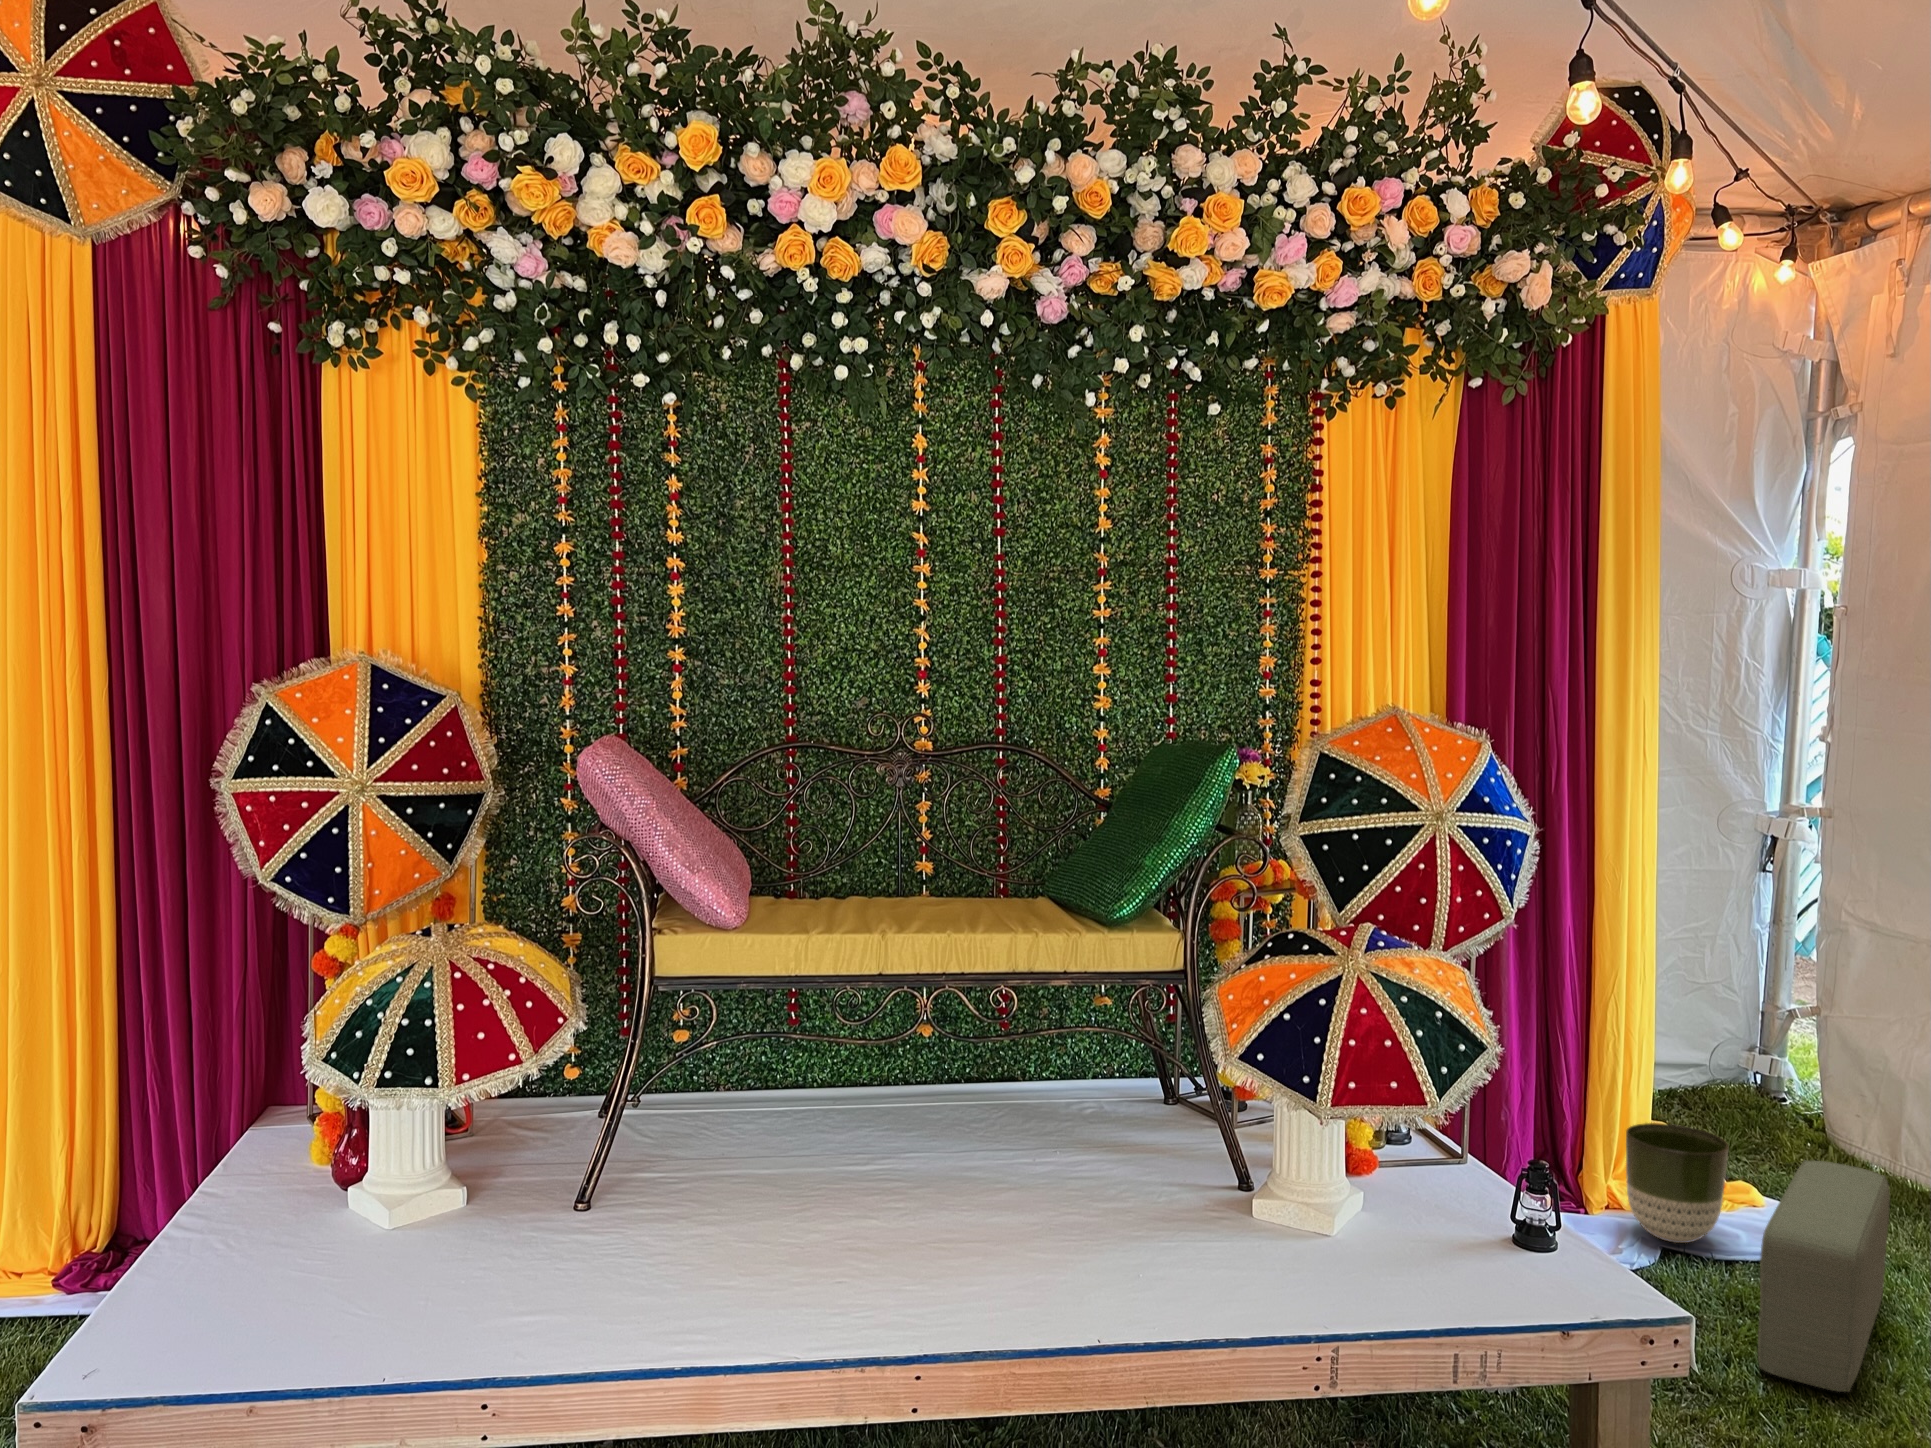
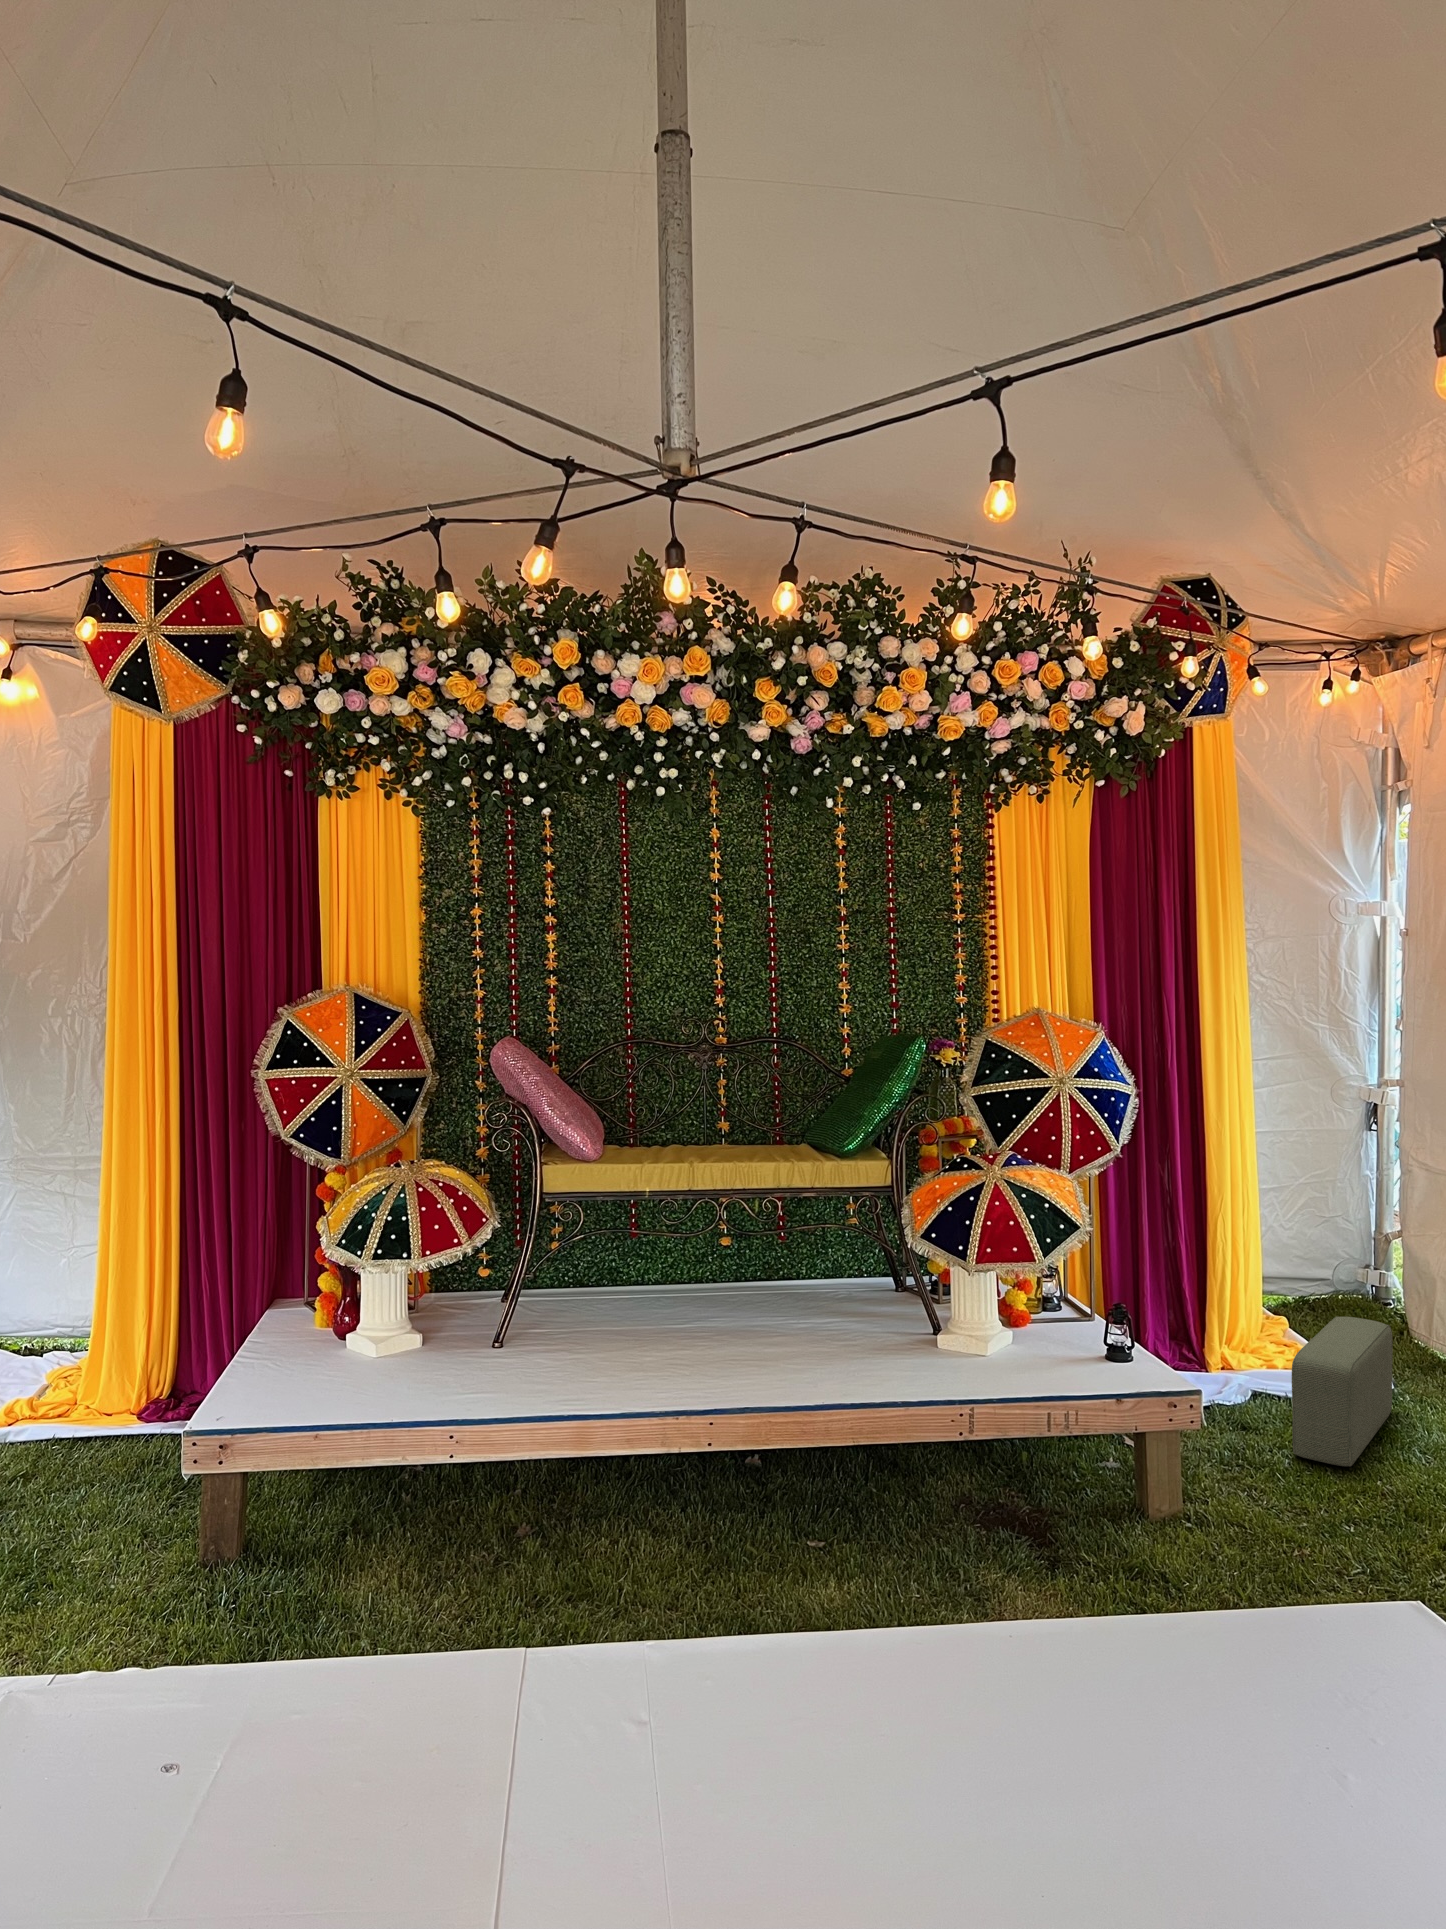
planter: present [1626,1123,1729,1243] -> none [1221,1297,1291,1380]

